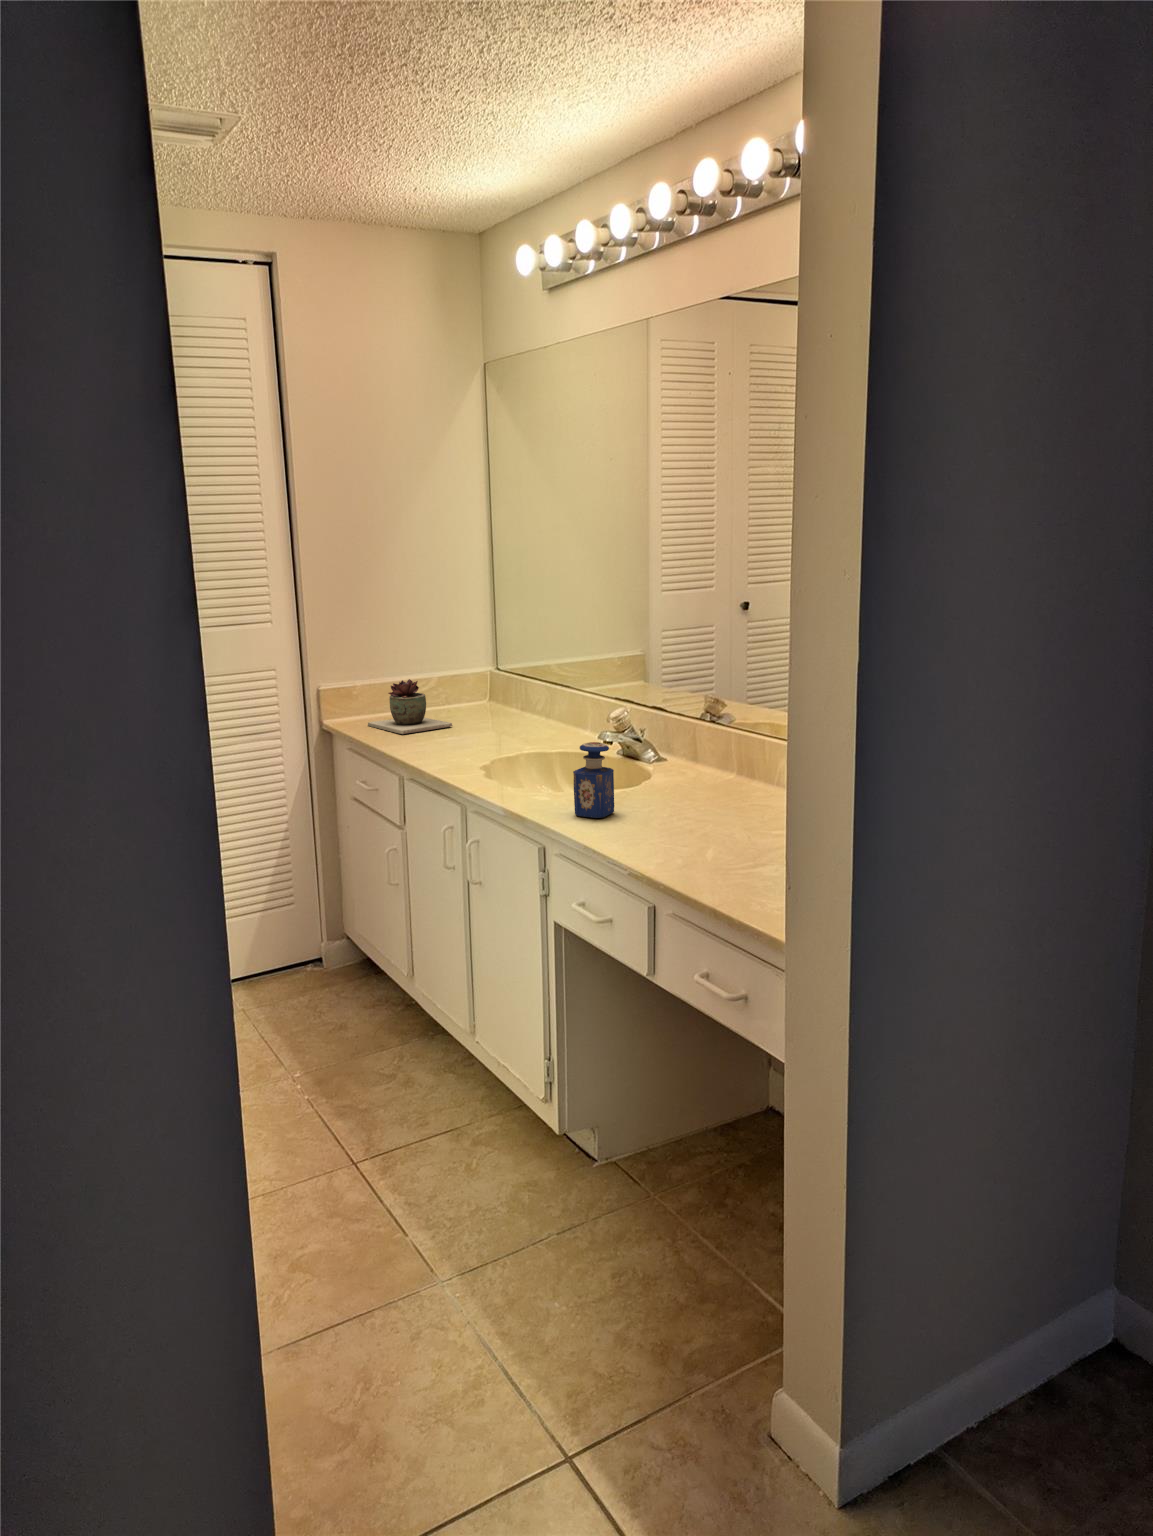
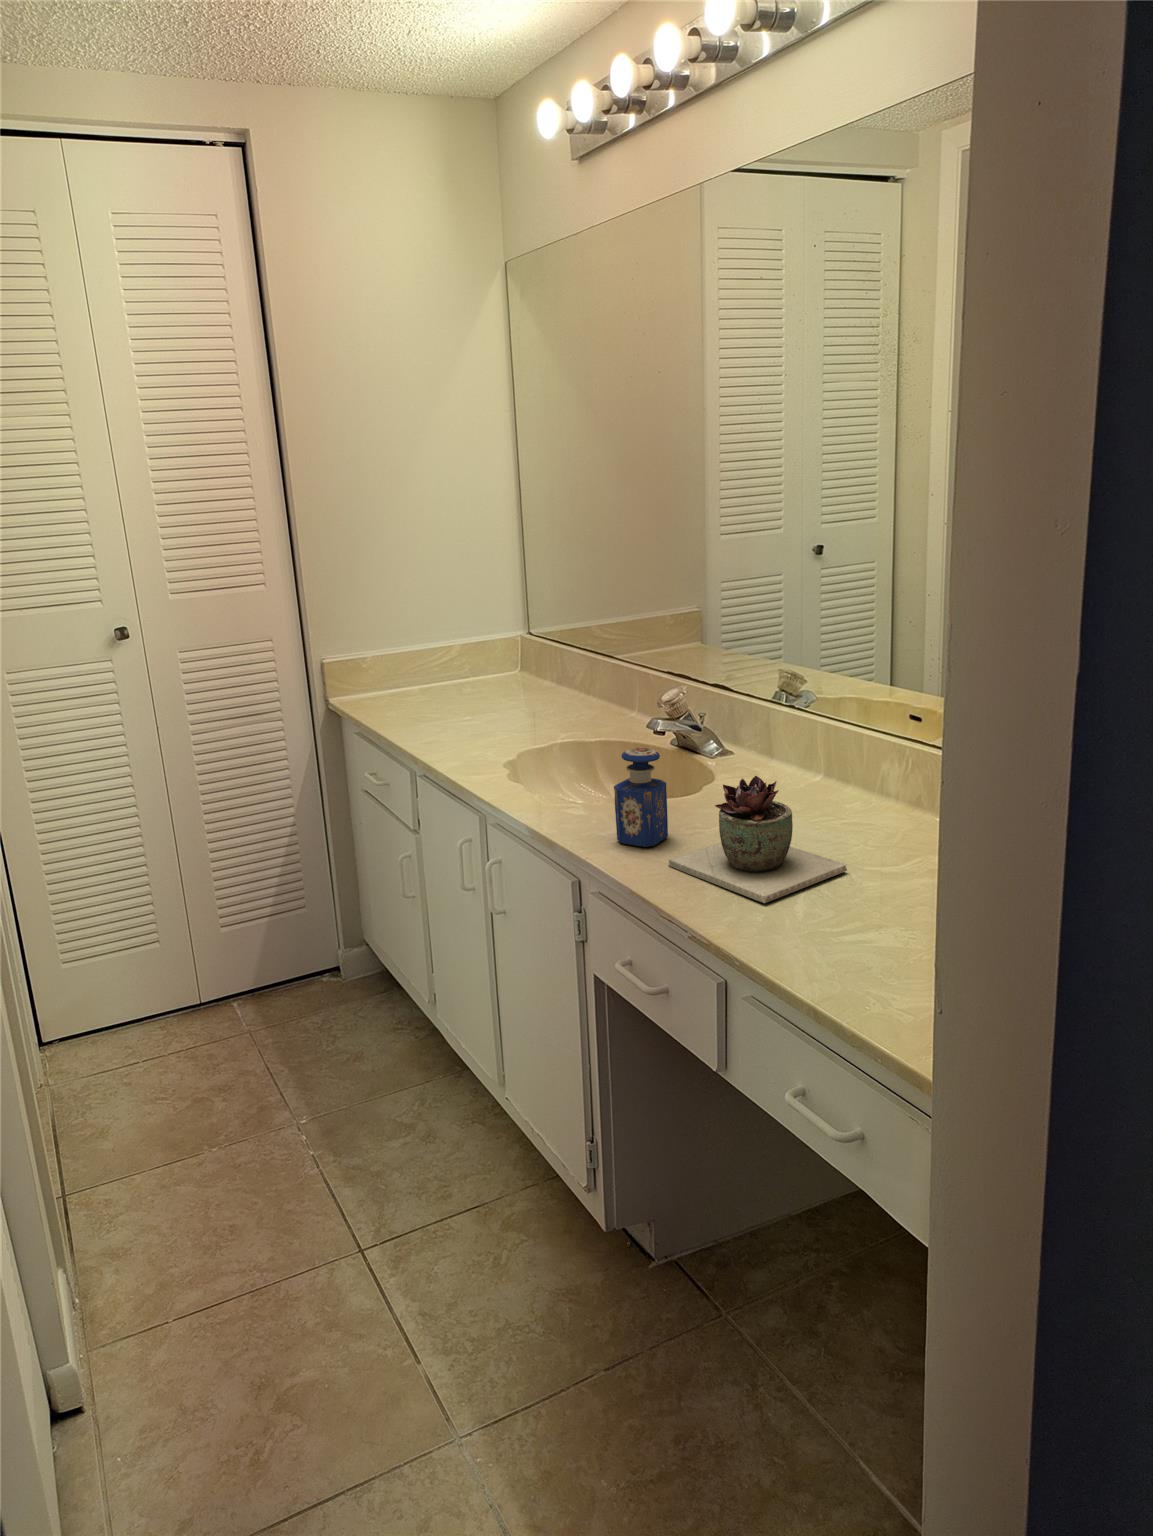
succulent plant: present [368,679,452,734] -> present [669,776,847,903]

